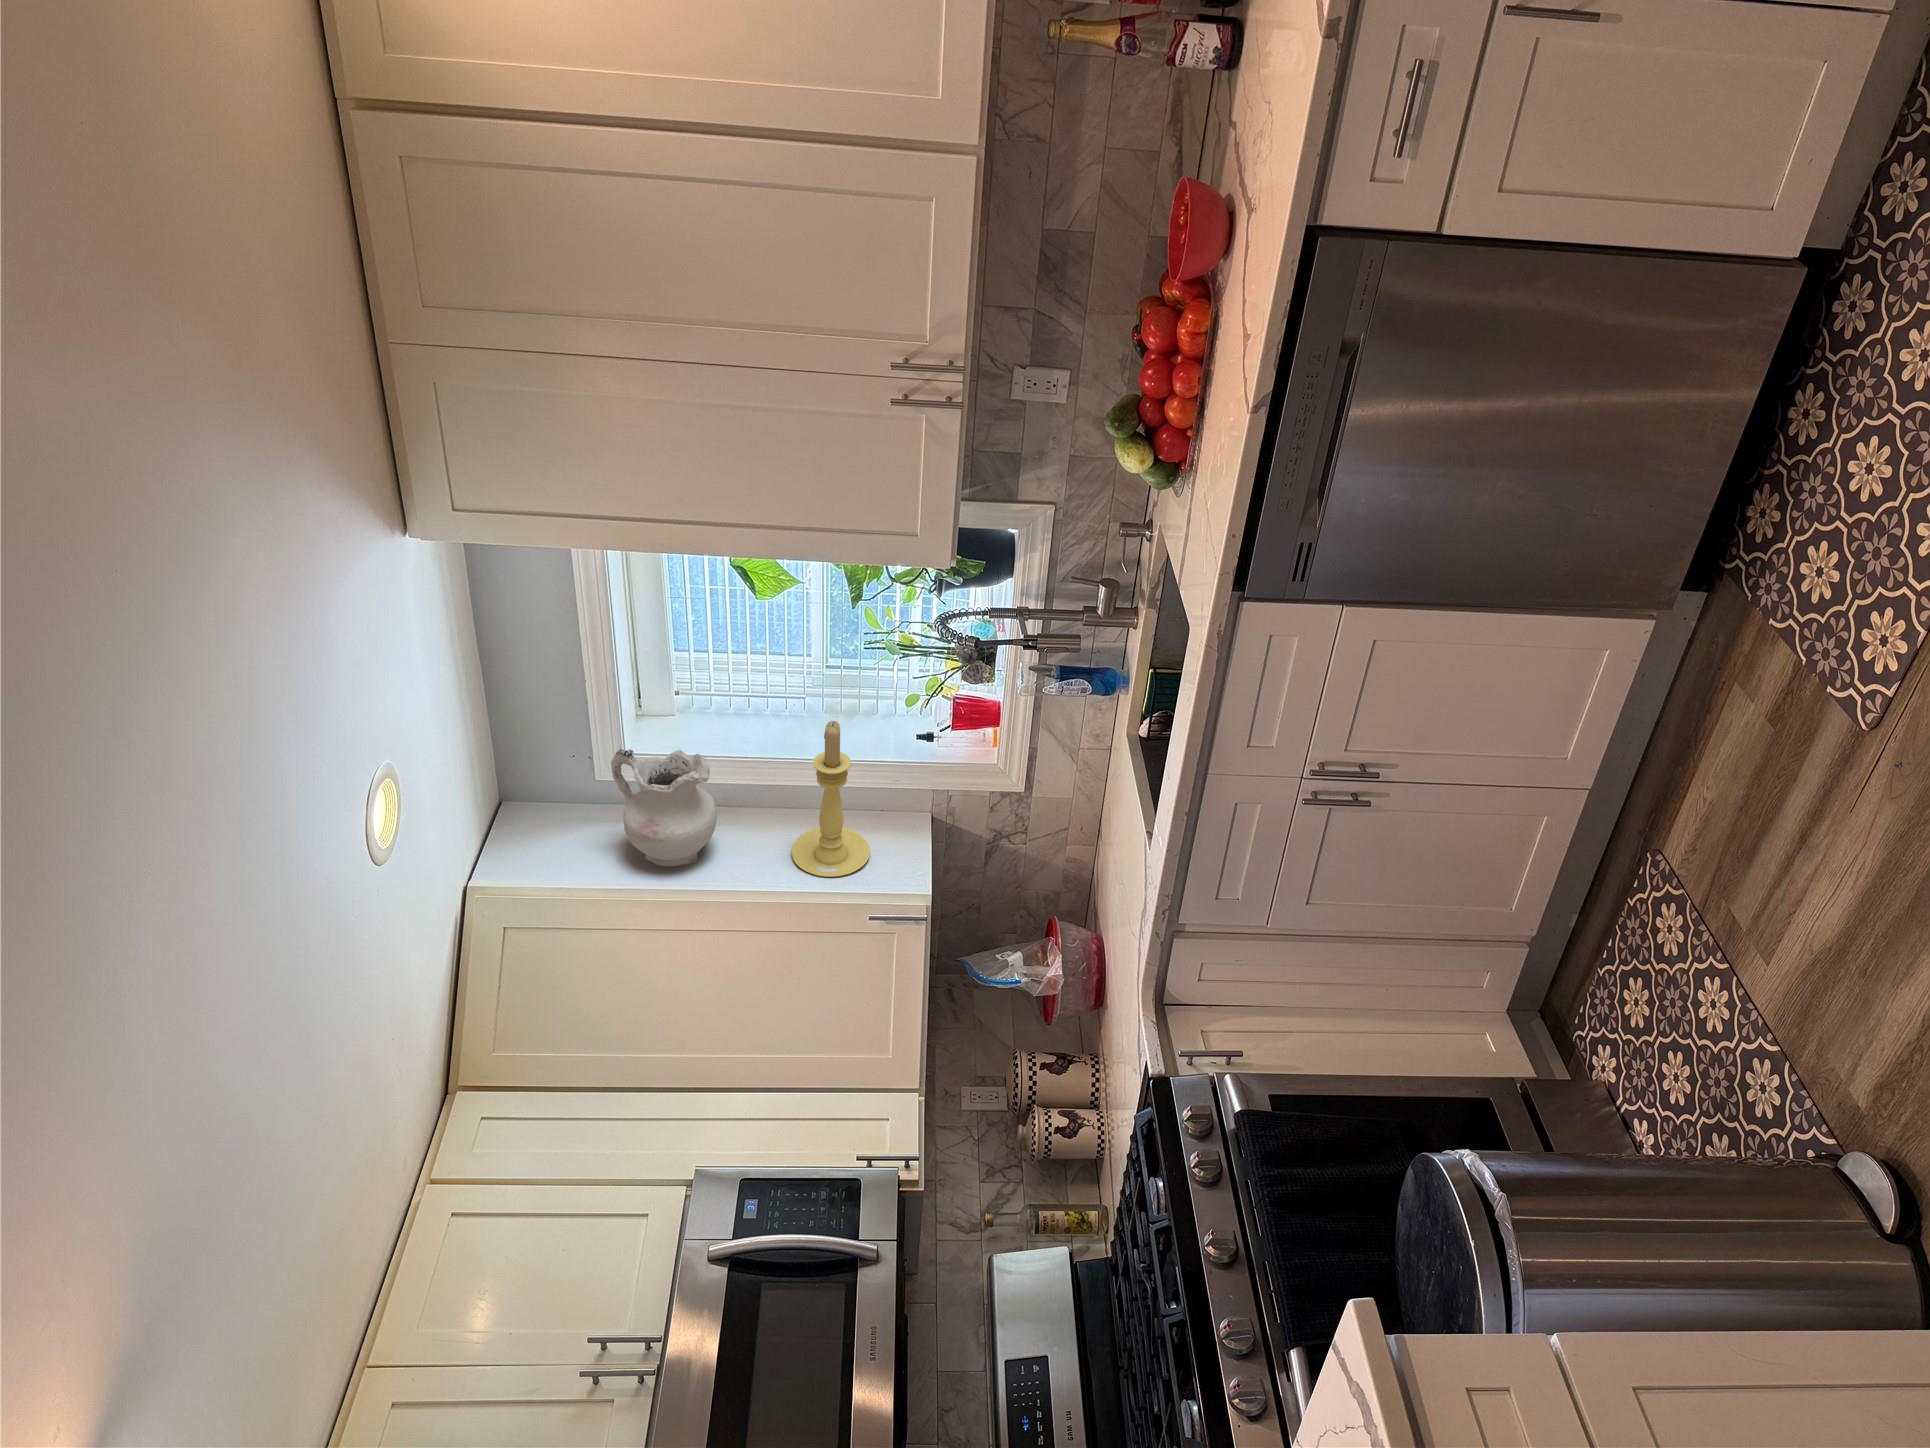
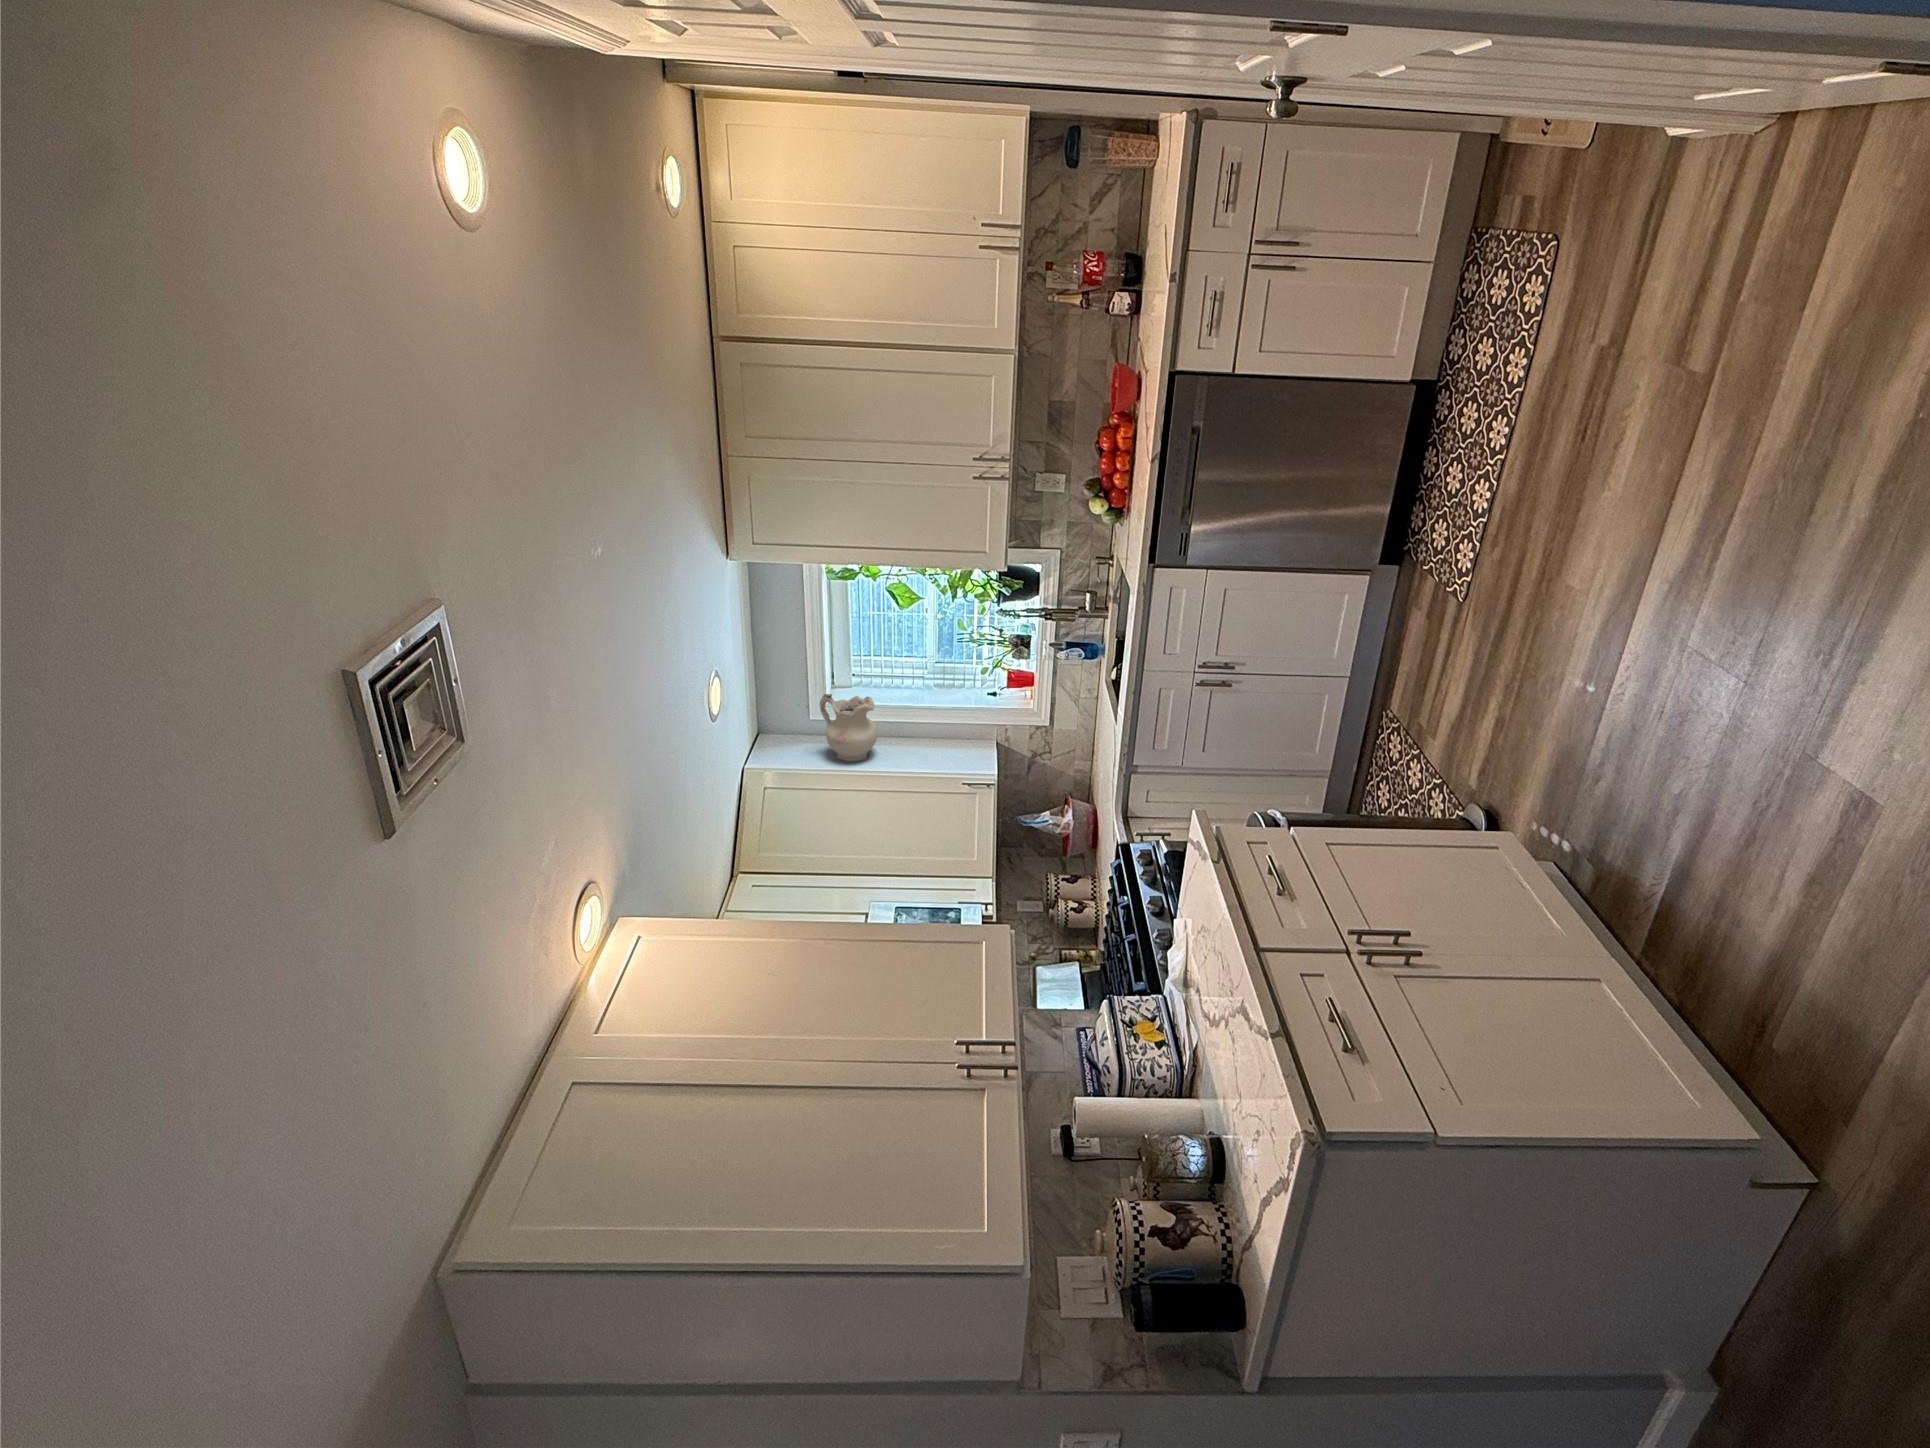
candle holder: present [792,721,870,877] -> none [919,674,963,766]

